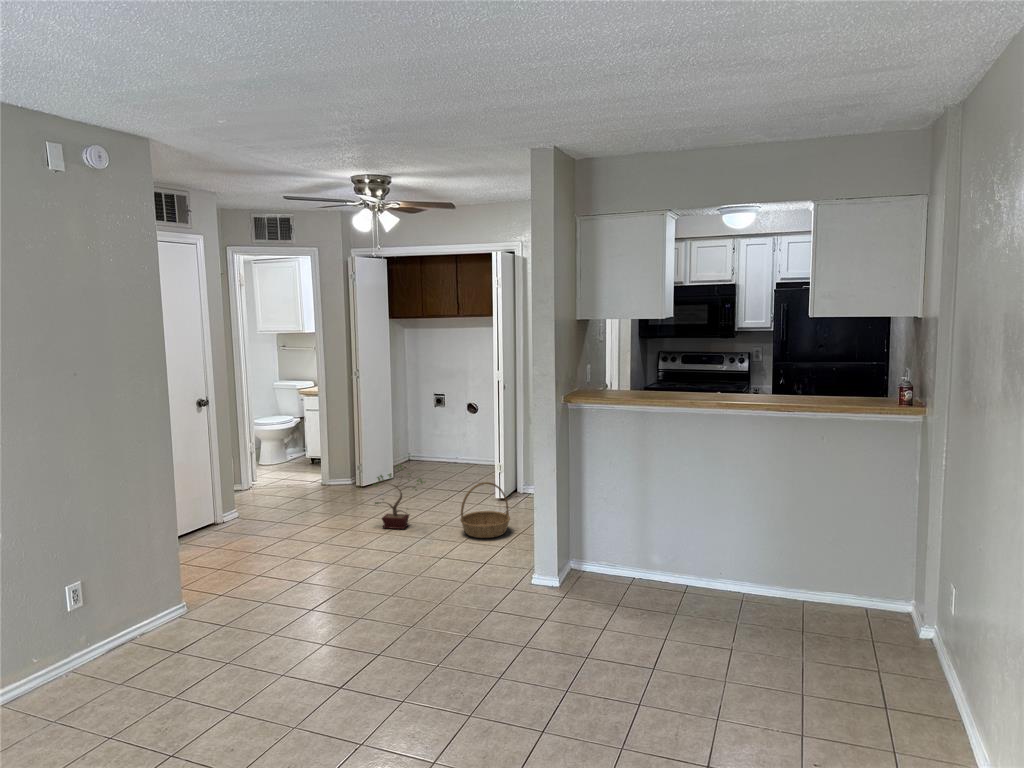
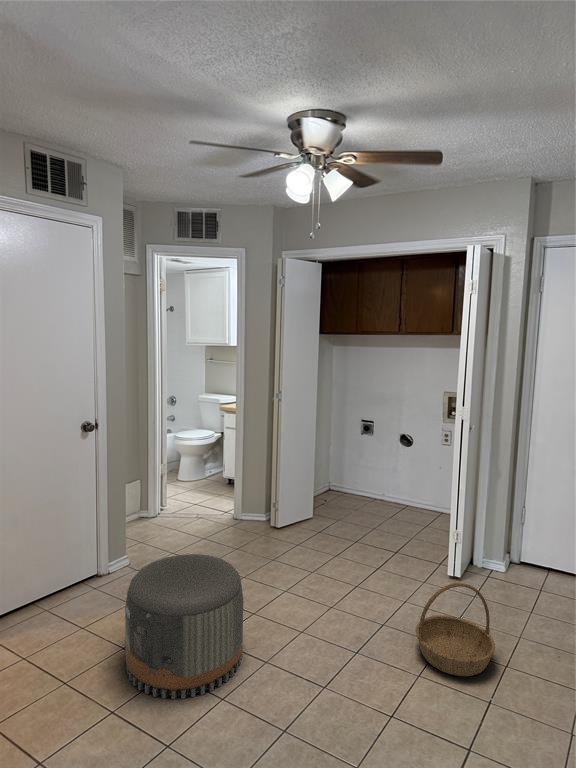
potted plant: present [373,464,425,529] -> none [290,531,368,626]
pouf: none [258,484,342,565] -> present [125,554,243,699]

